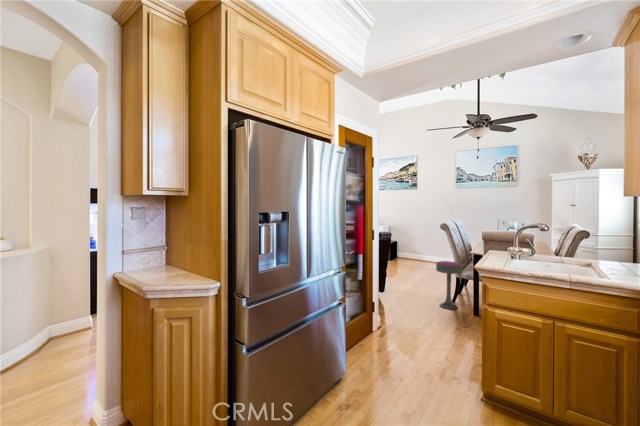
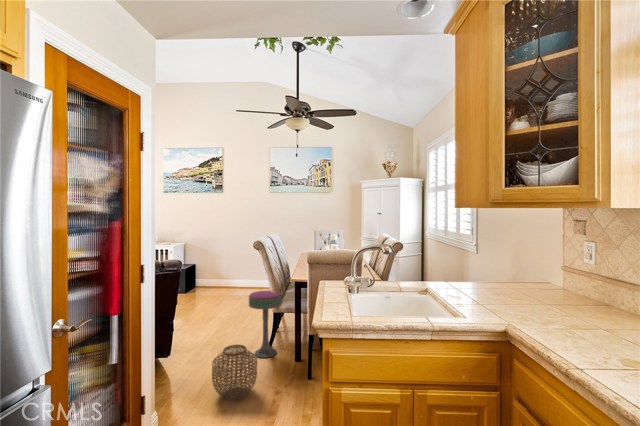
woven basket: none [411,291,441,326] -> present [212,345,257,400]

